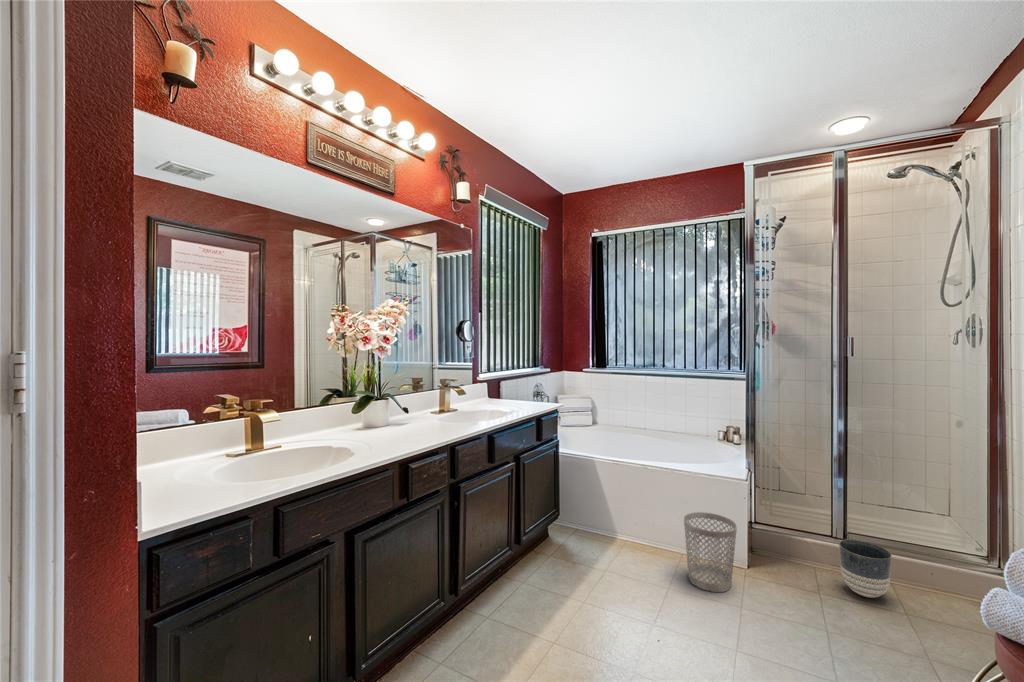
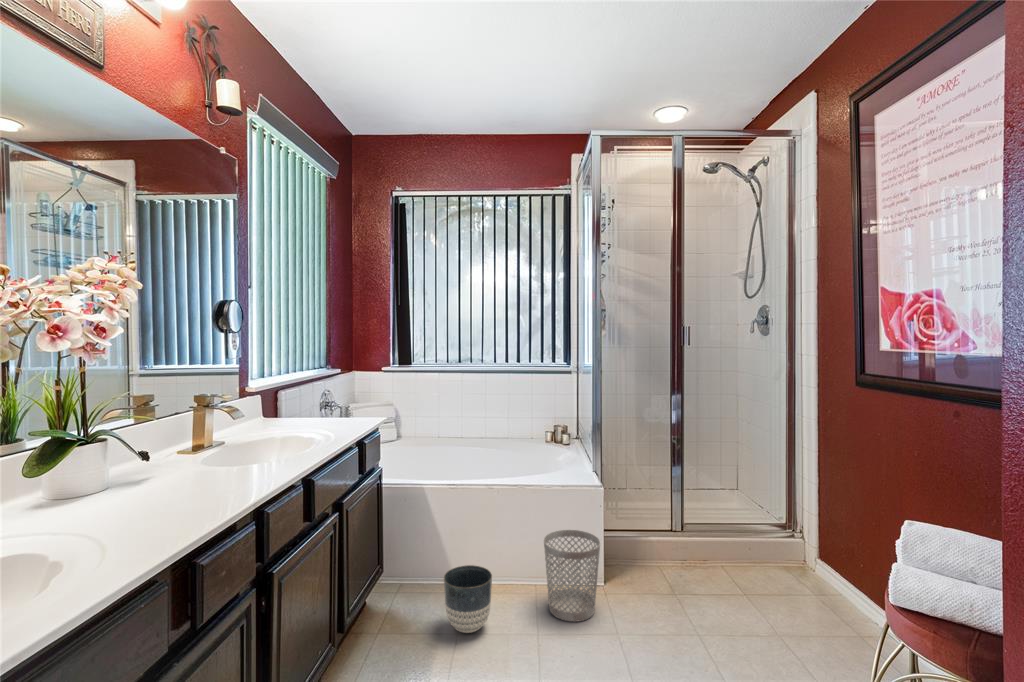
planter: present [839,540,892,598] -> present [444,565,492,633]

